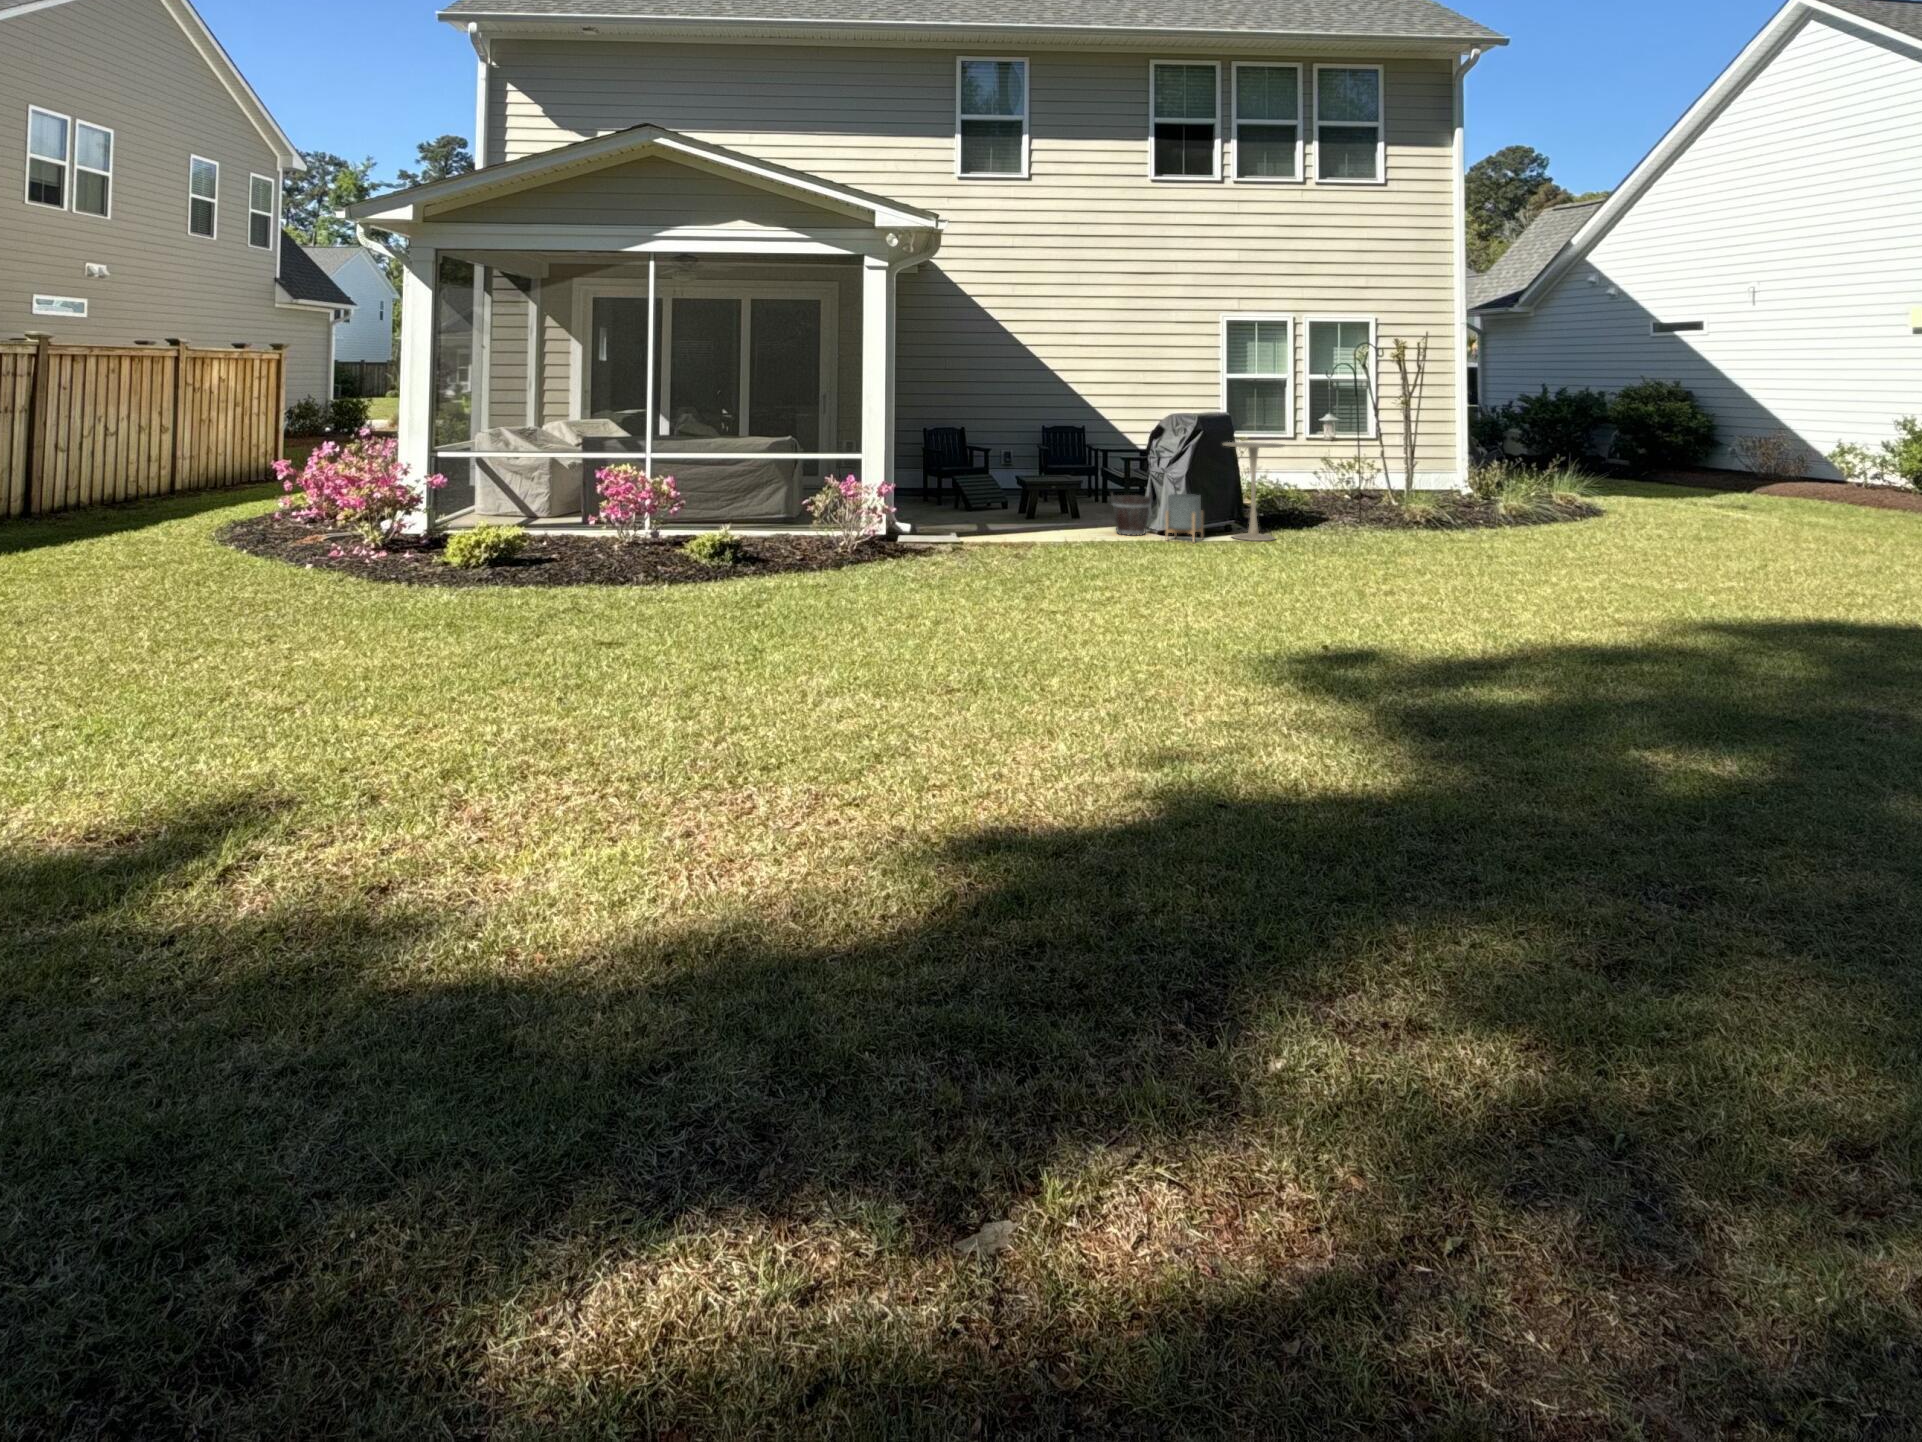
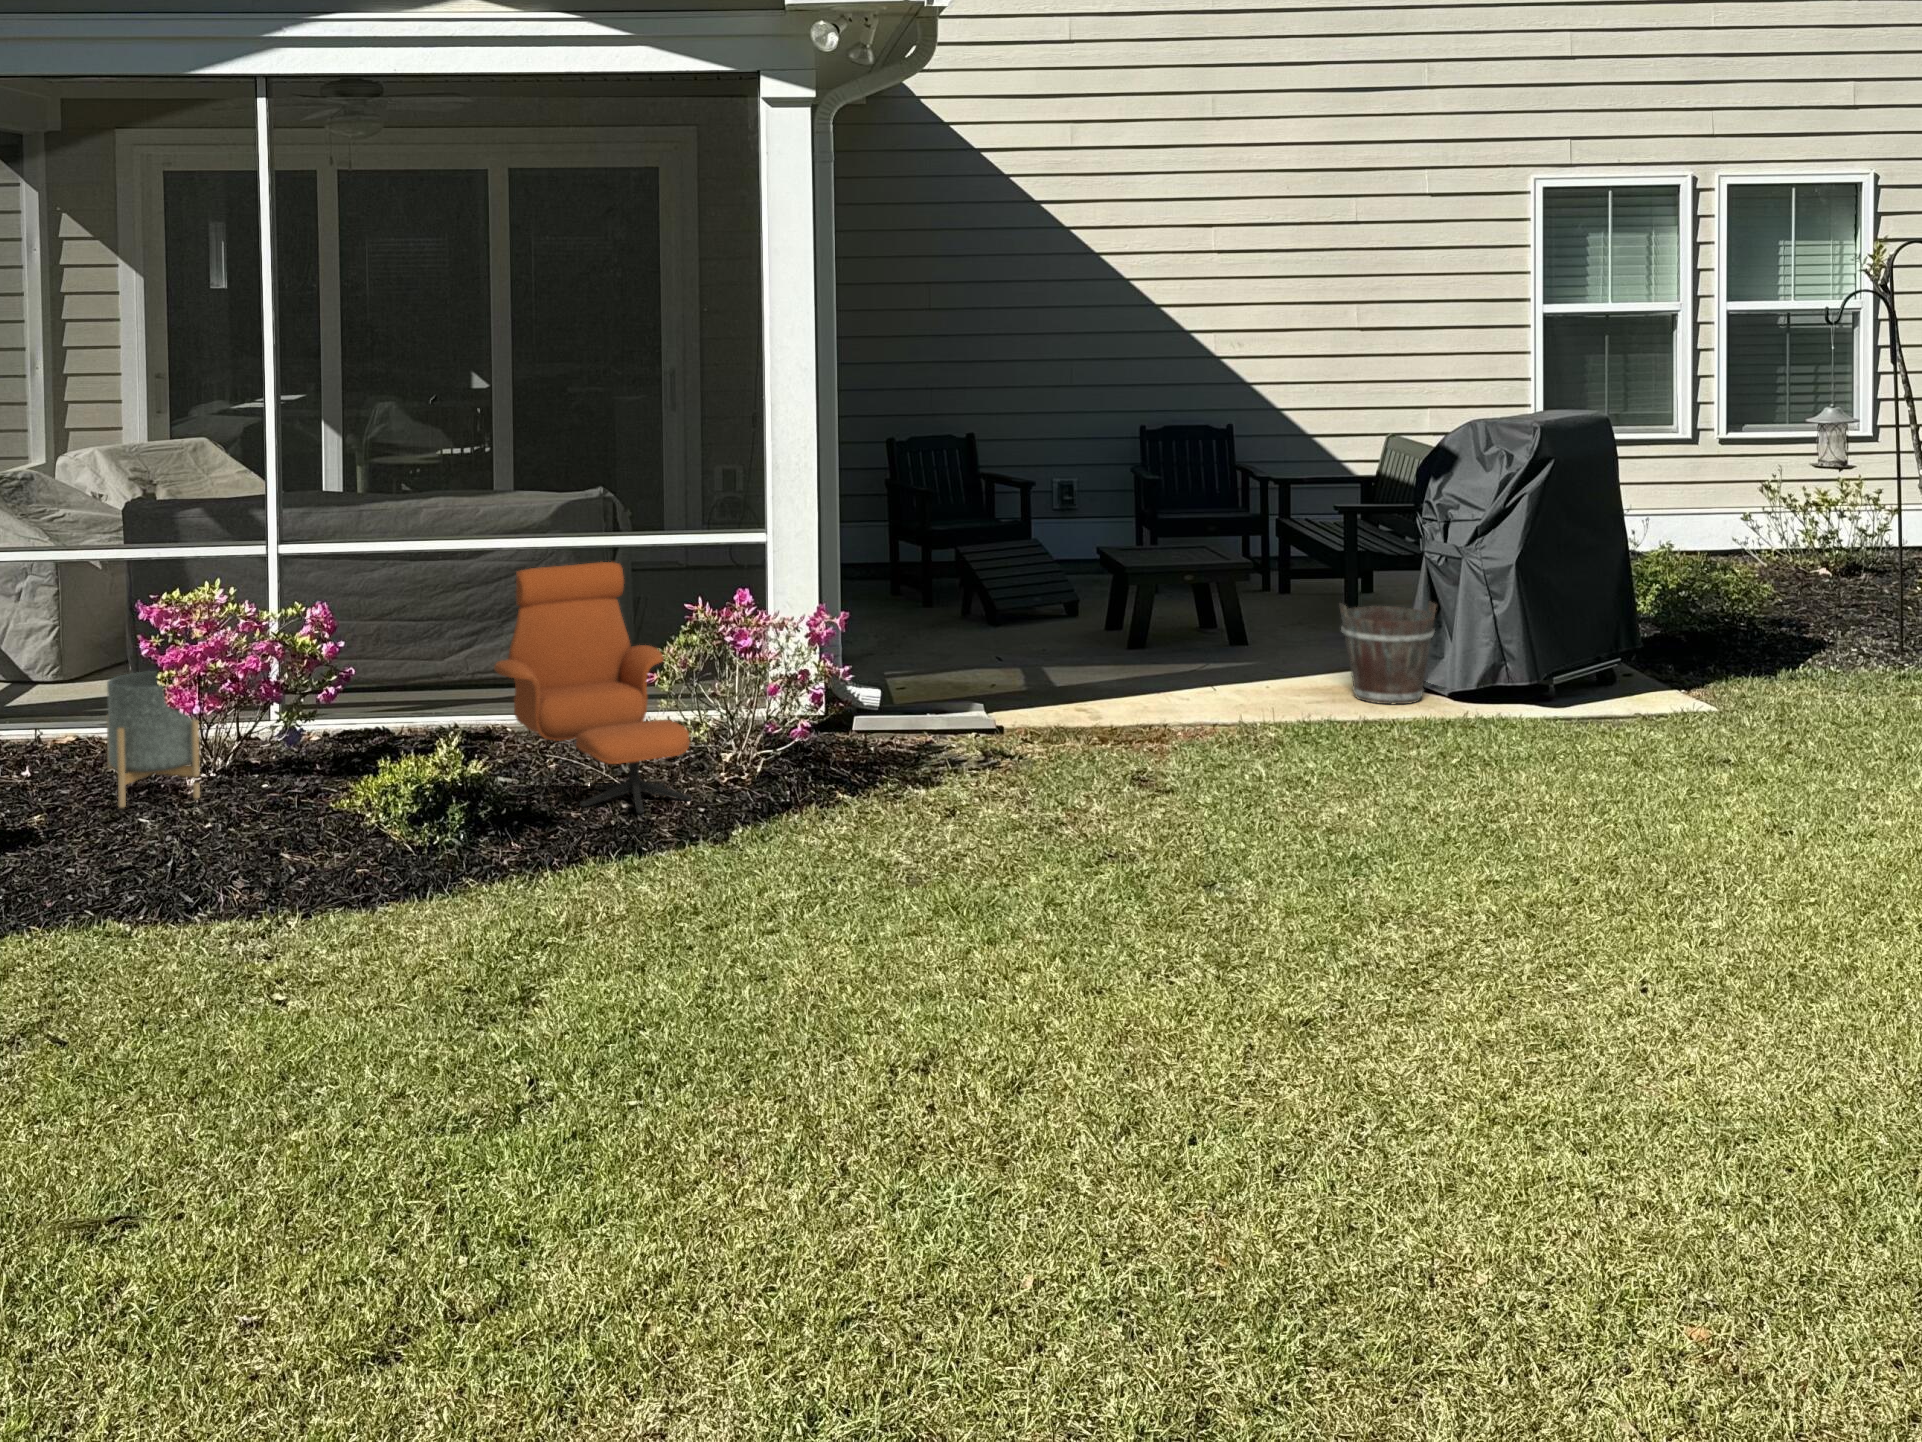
pedestal table: present [1223,442,1285,541] -> none [1603,482,1759,718]
lounge chair: none [744,461,826,558] -> present [494,562,692,813]
planter: present [1166,494,1203,542] -> present [107,671,200,808]

